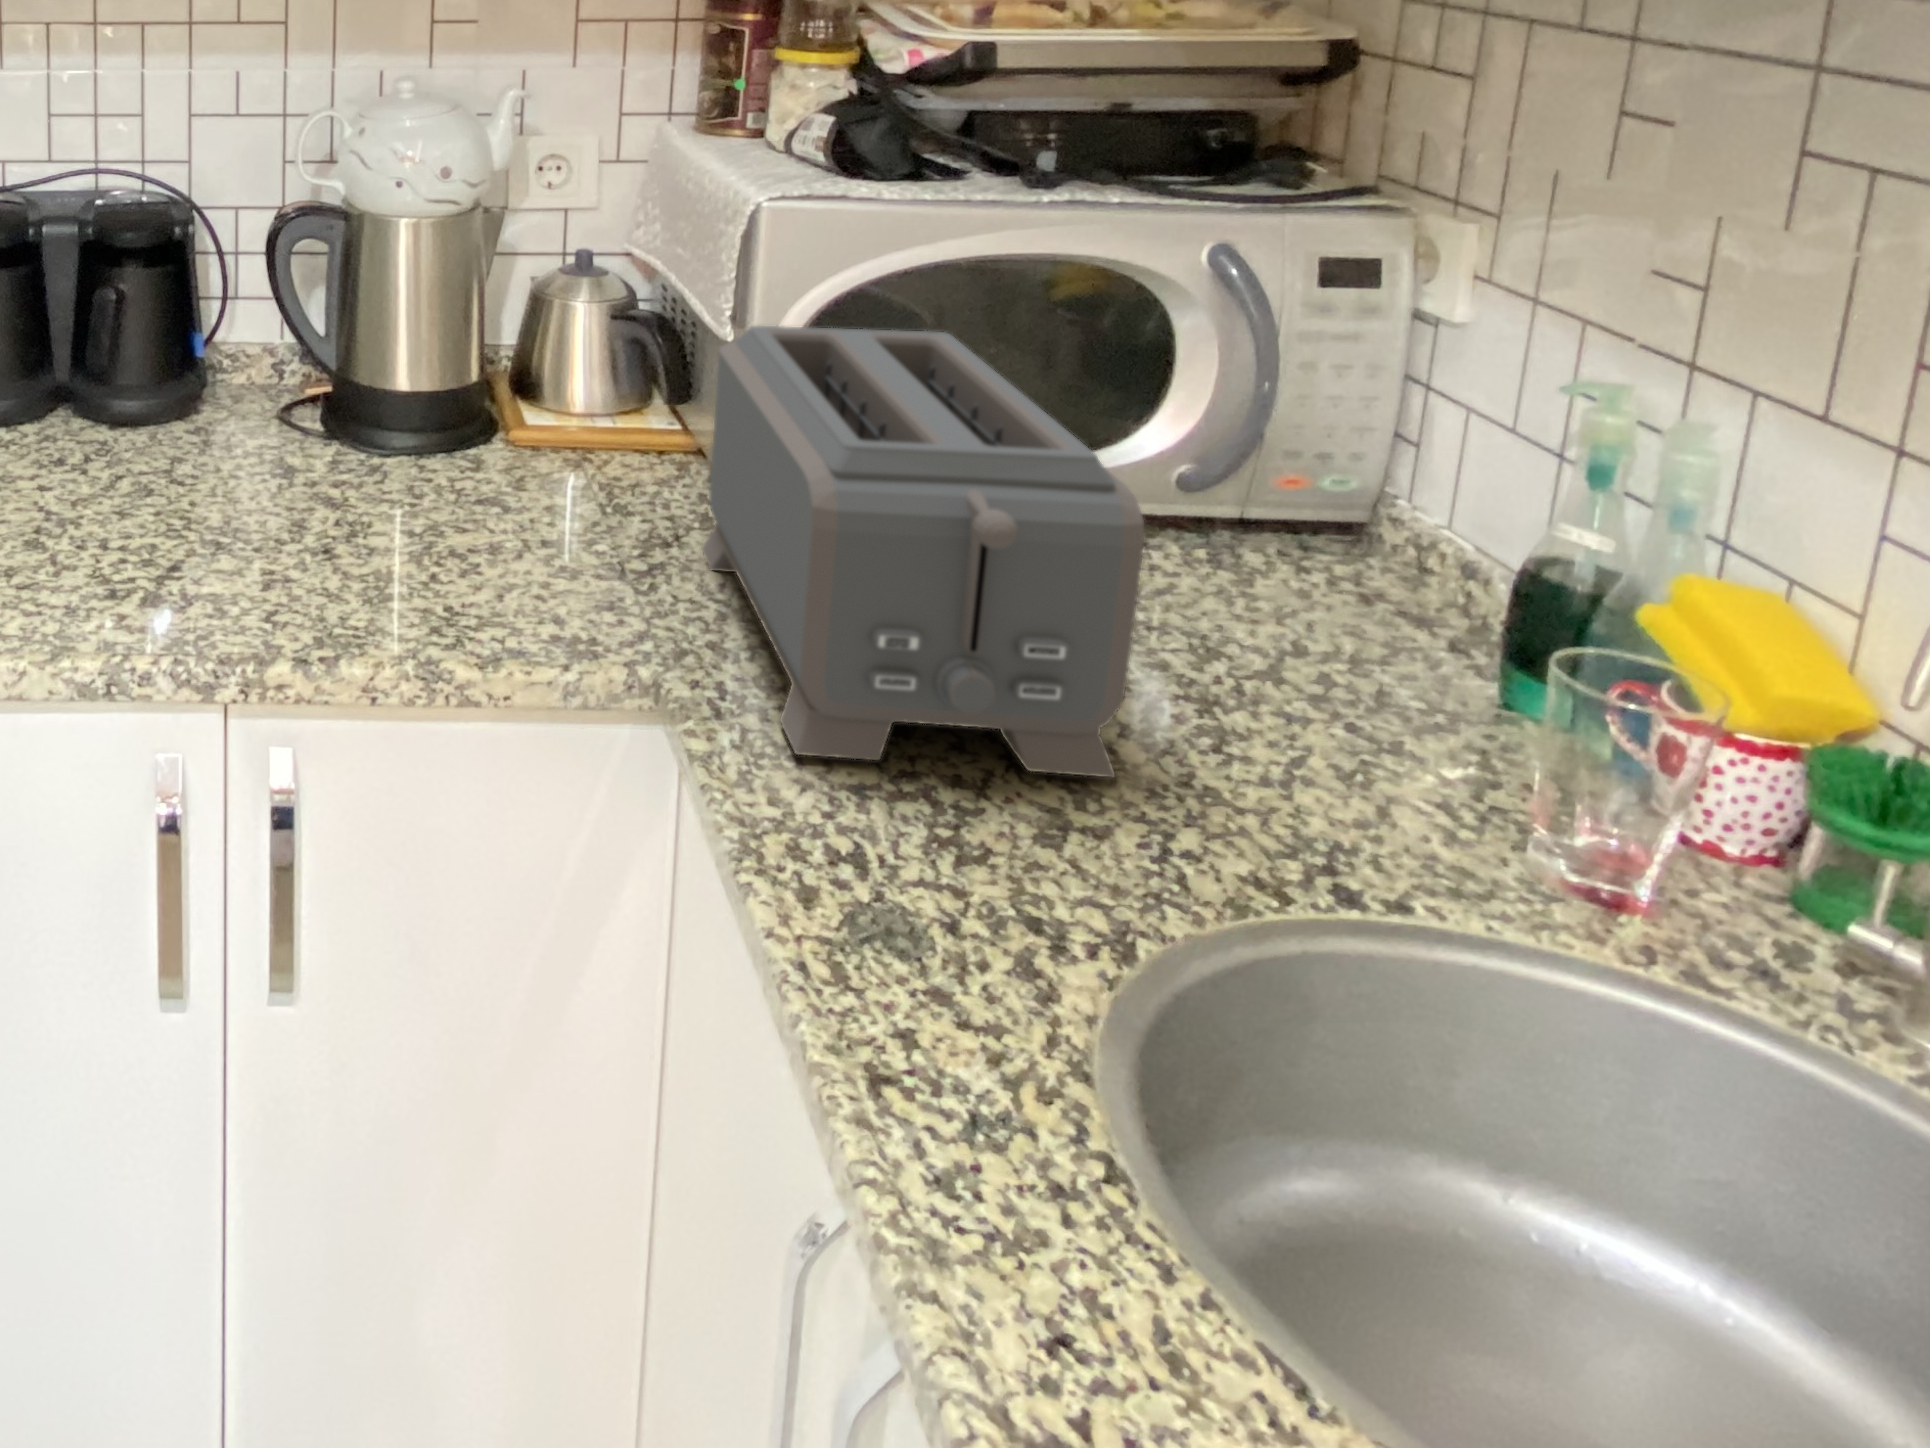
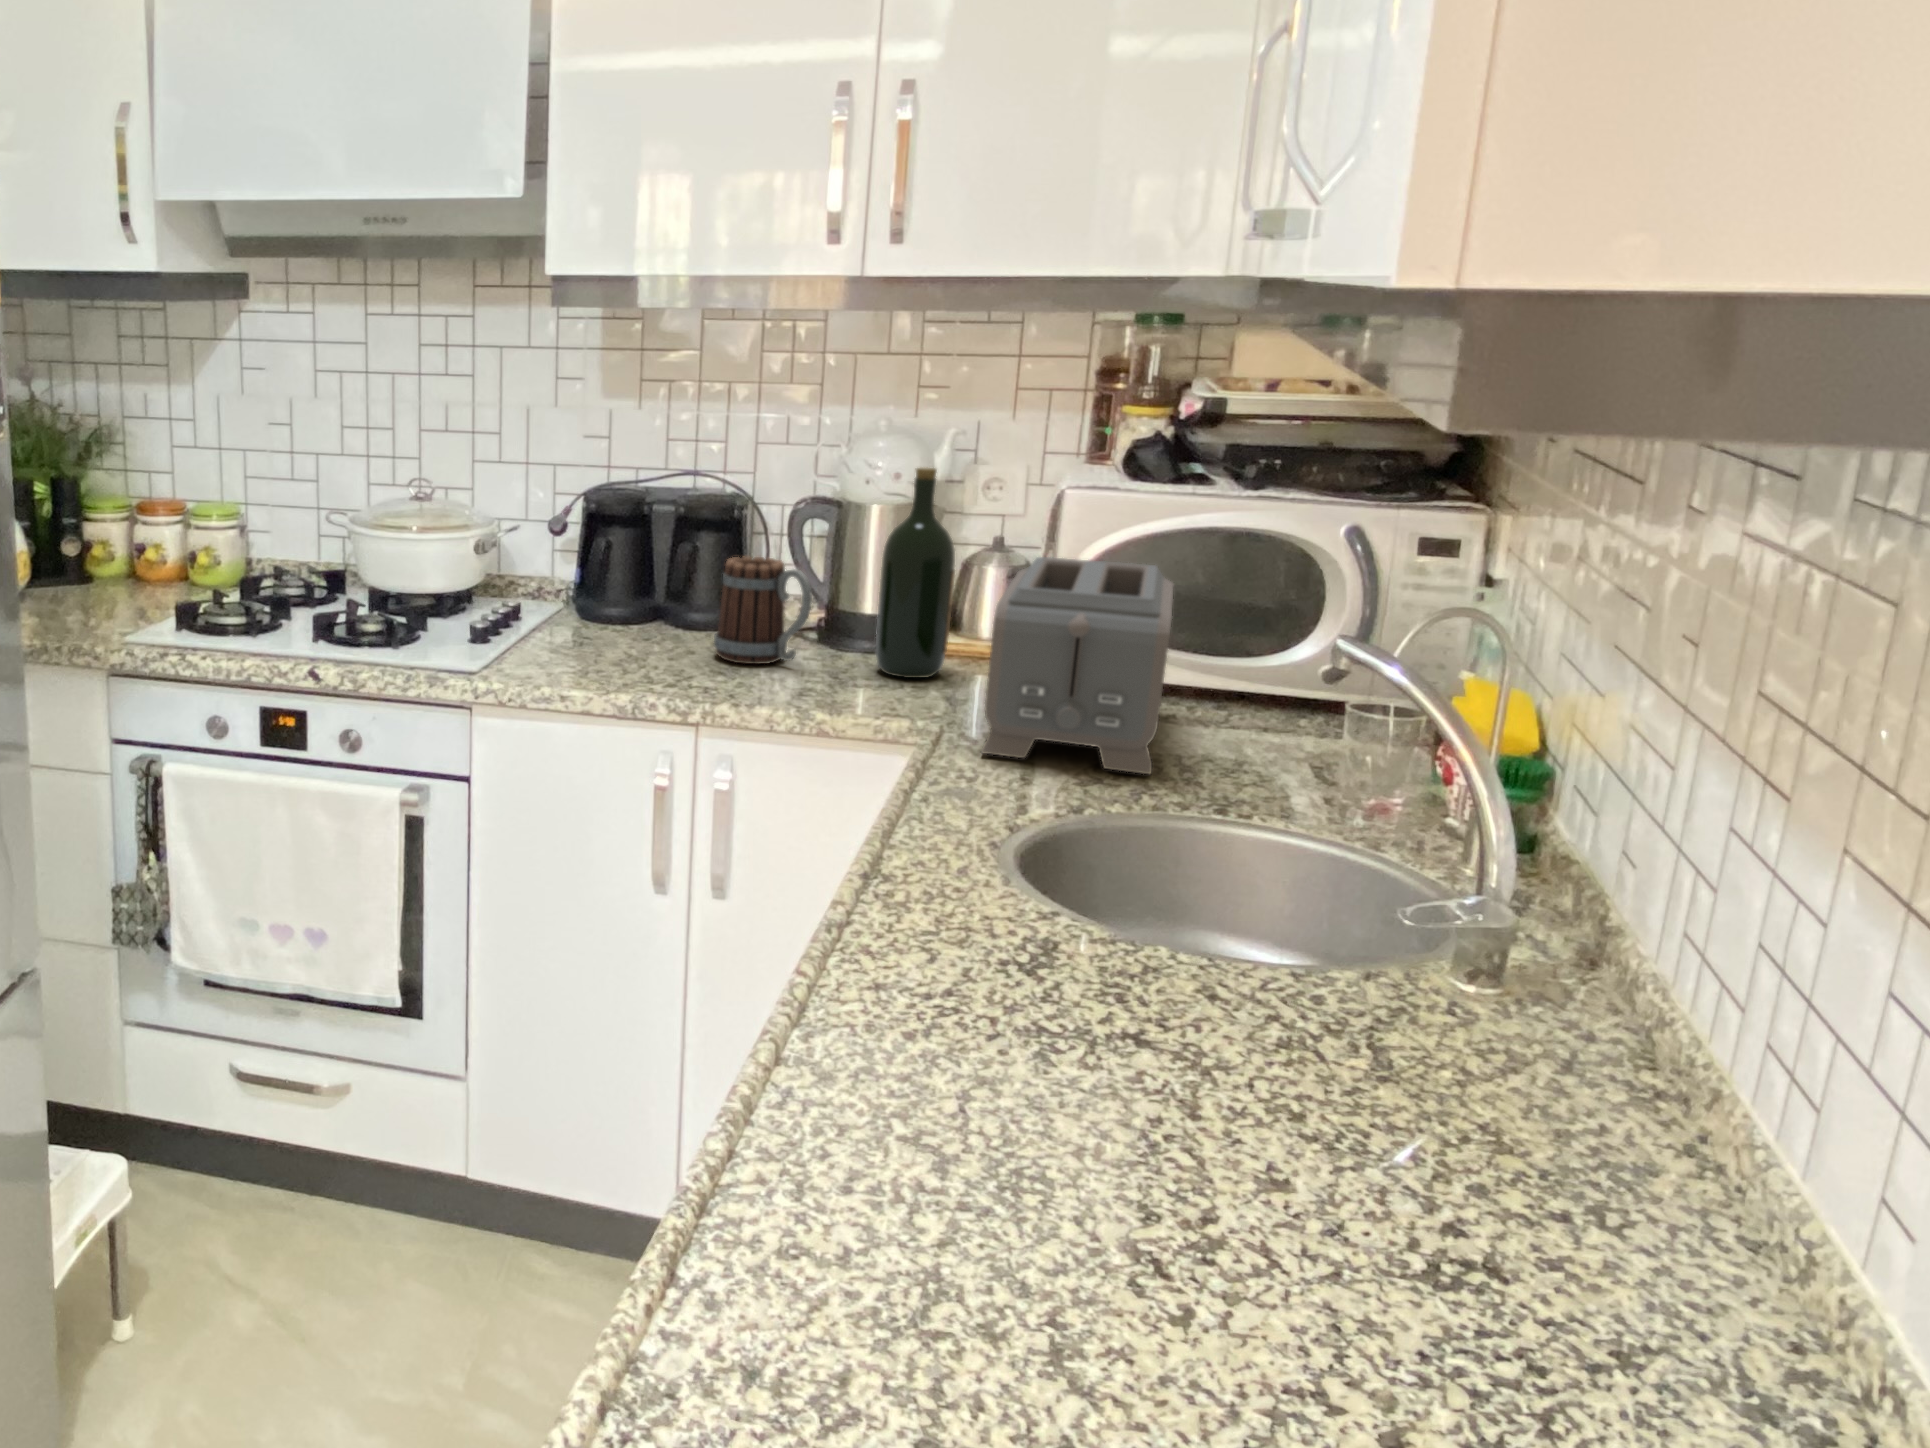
wine bottle: none [463,173,588,526] -> present [876,468,955,678]
mug: none [189,328,362,522] -> present [714,556,812,664]

